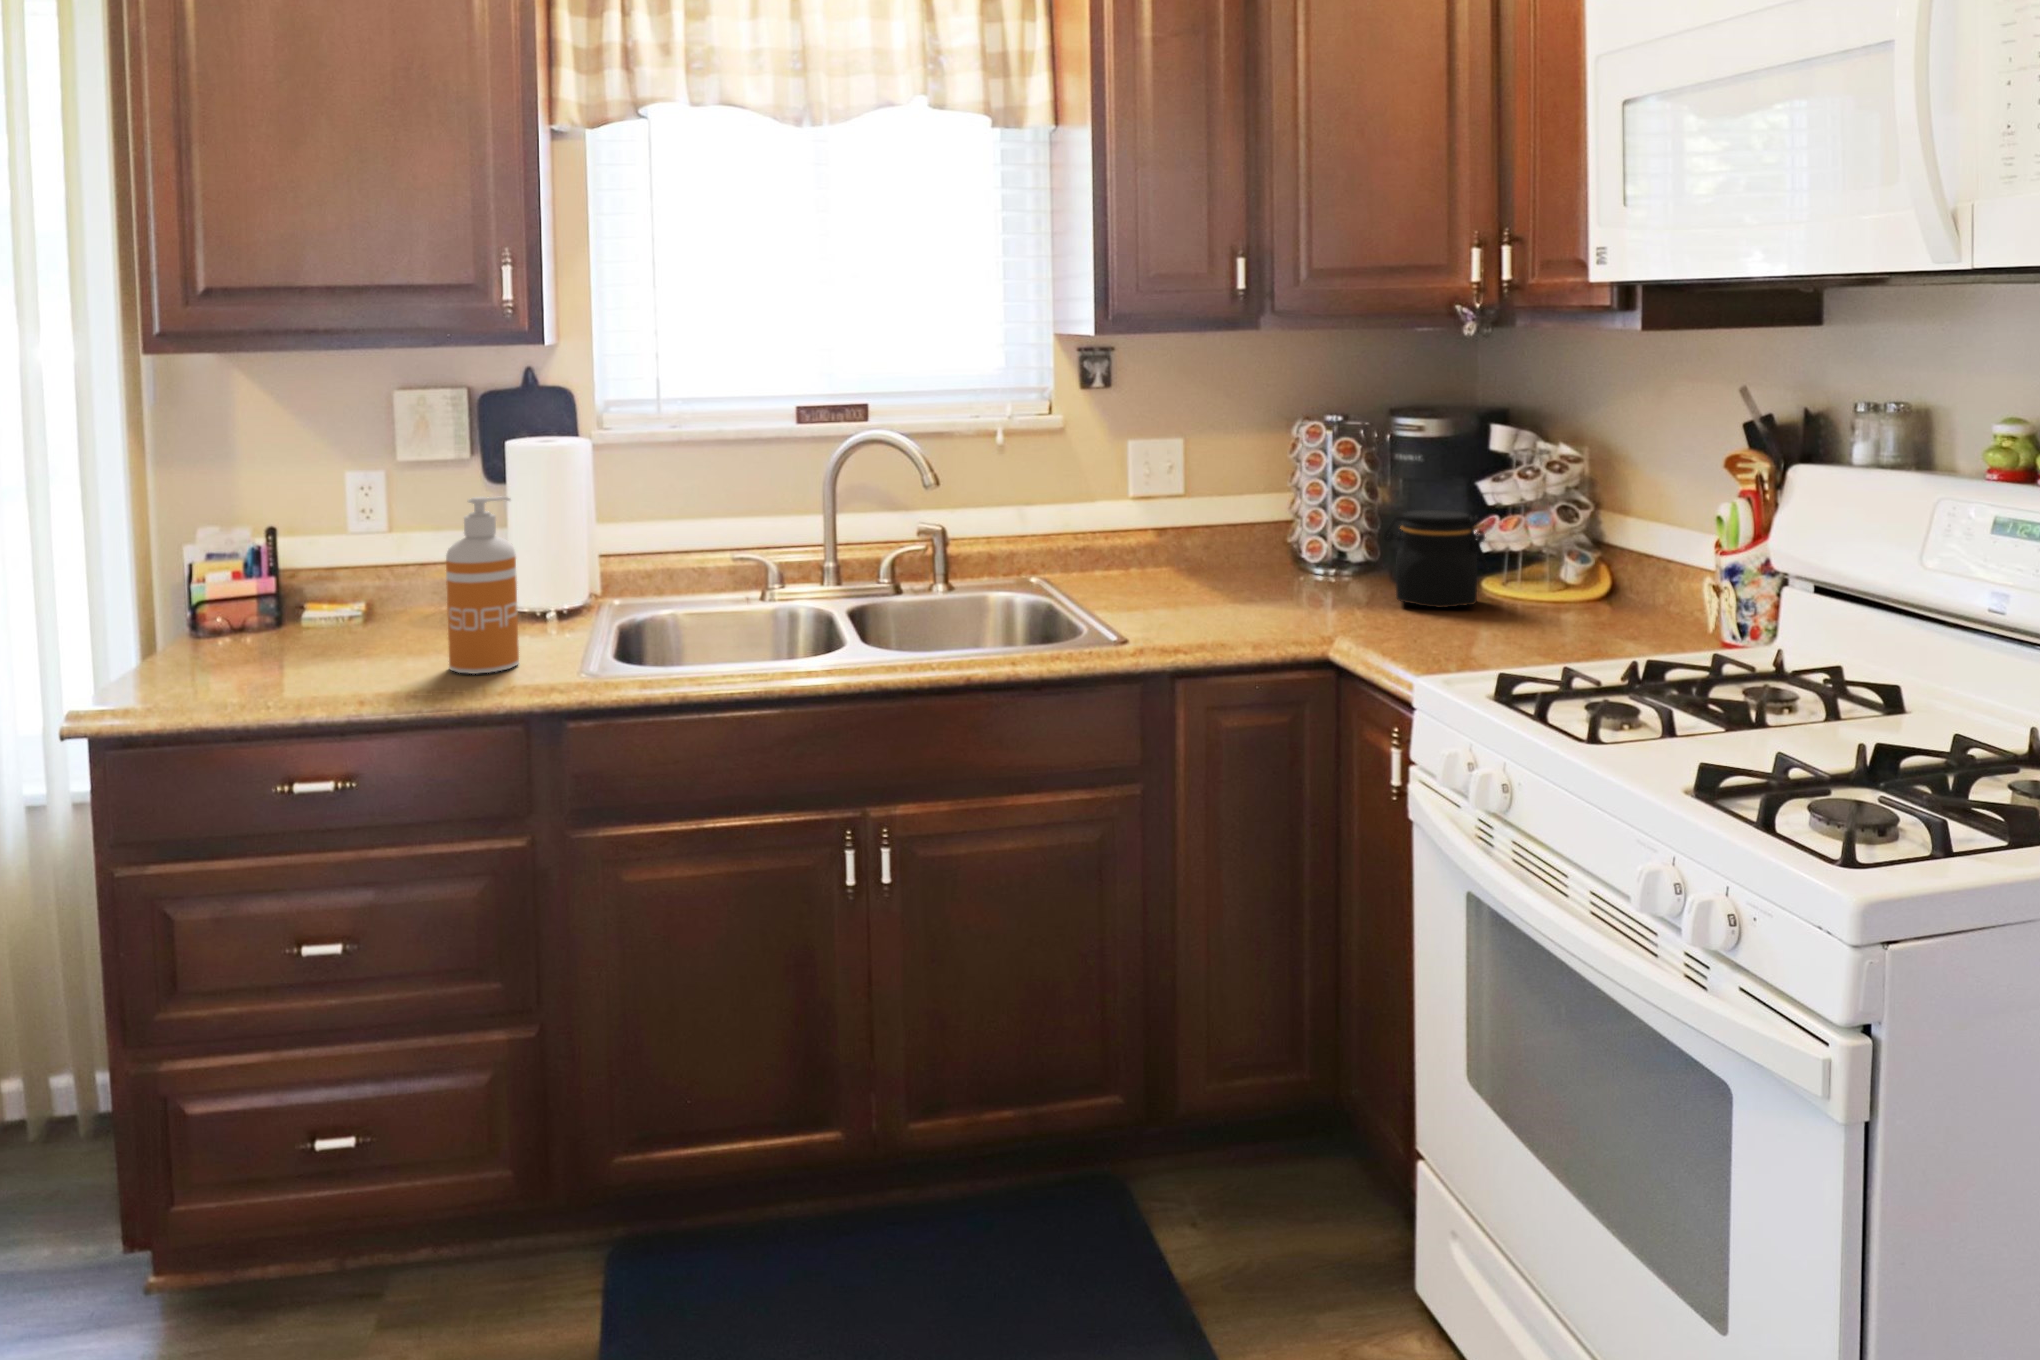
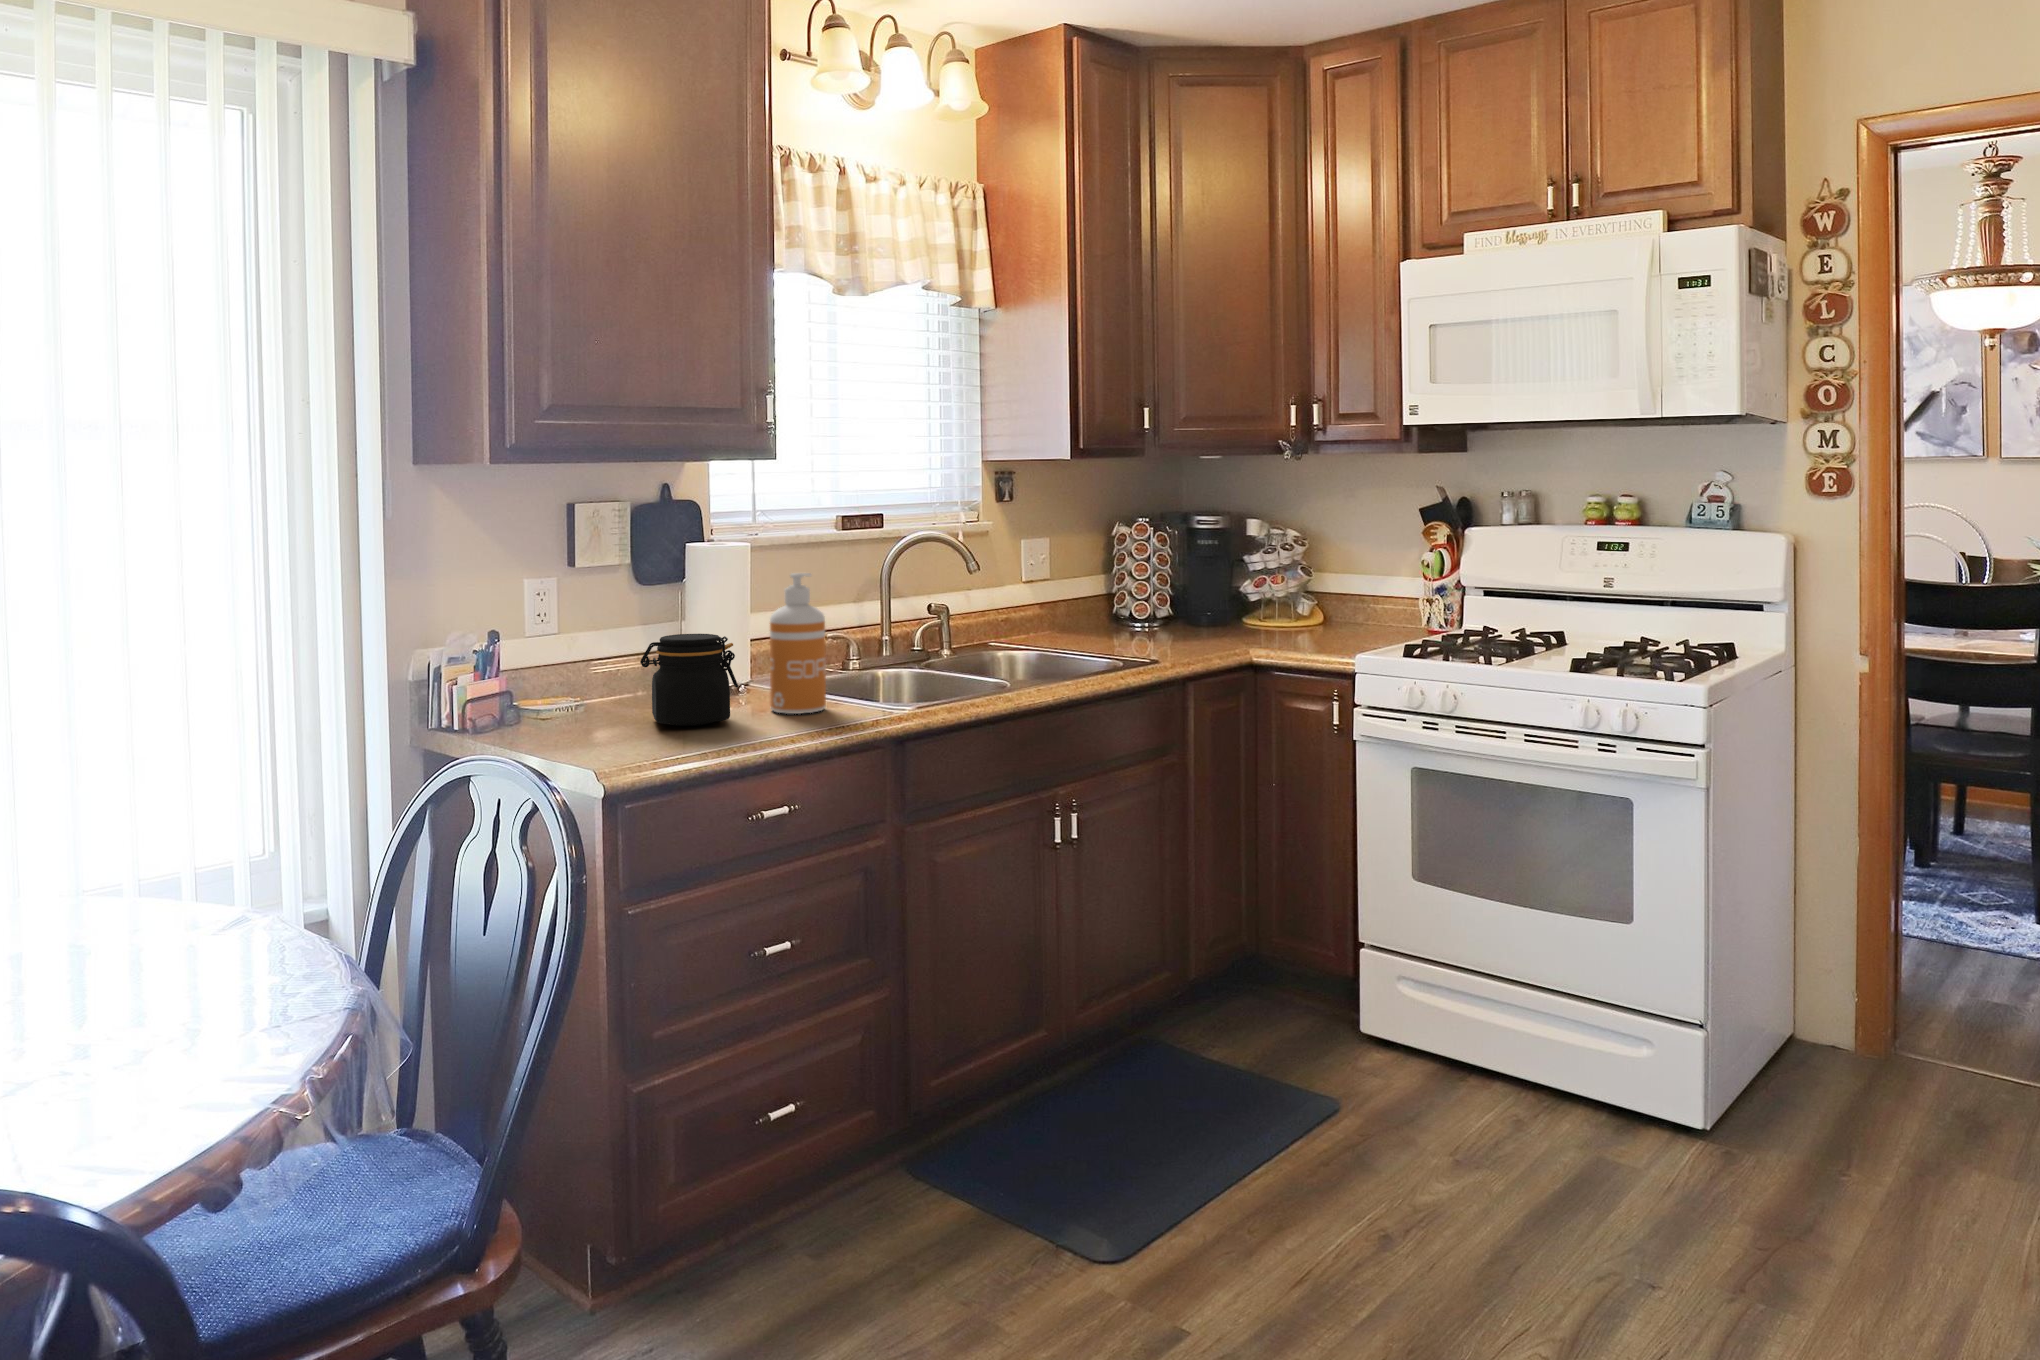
jar: present [1384,510,1488,608] -> present [640,634,738,726]

